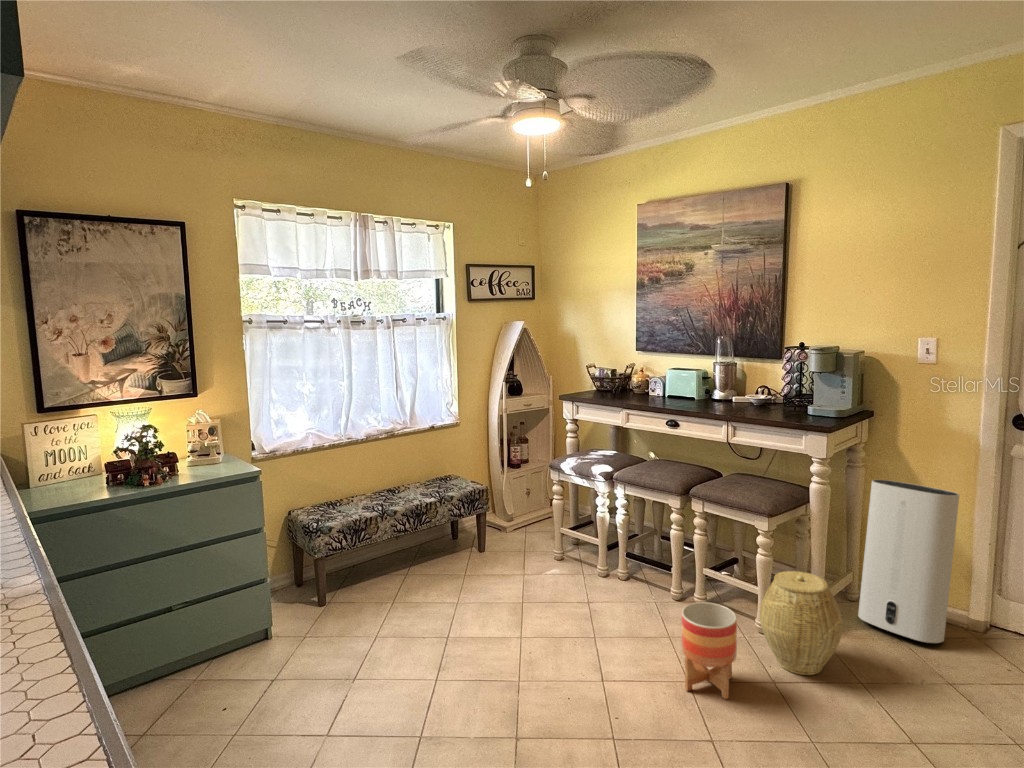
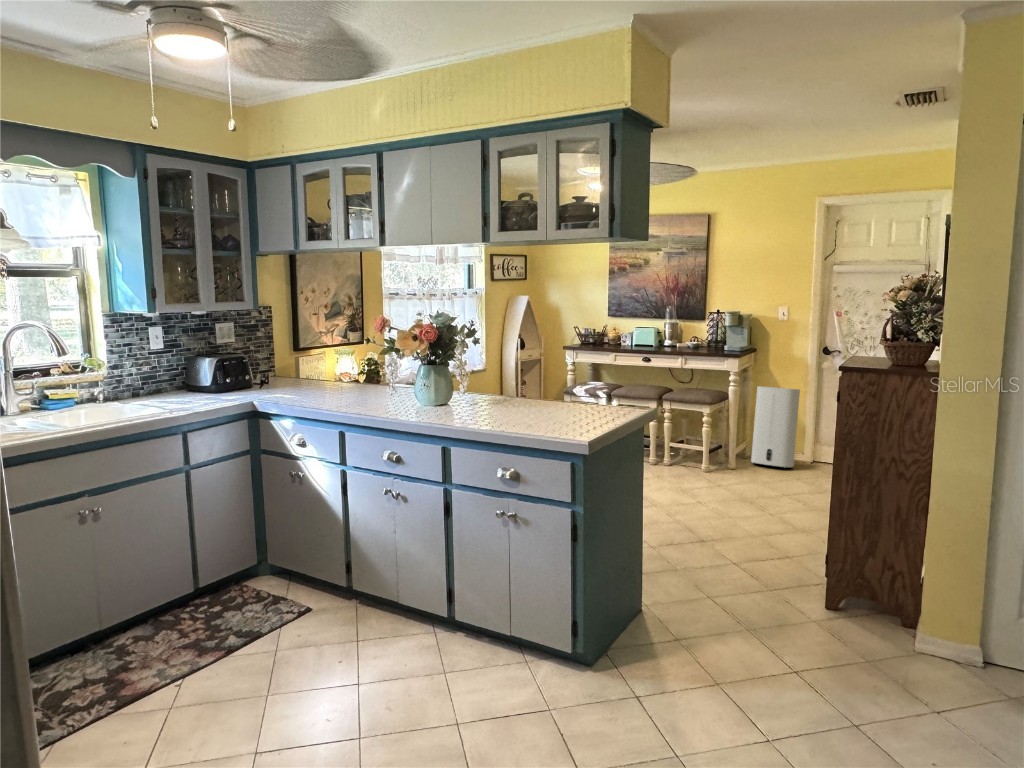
woven basket: present [760,571,842,675] -> none [710,432,751,482]
planter: present [681,602,737,699] -> none [677,447,706,492]

